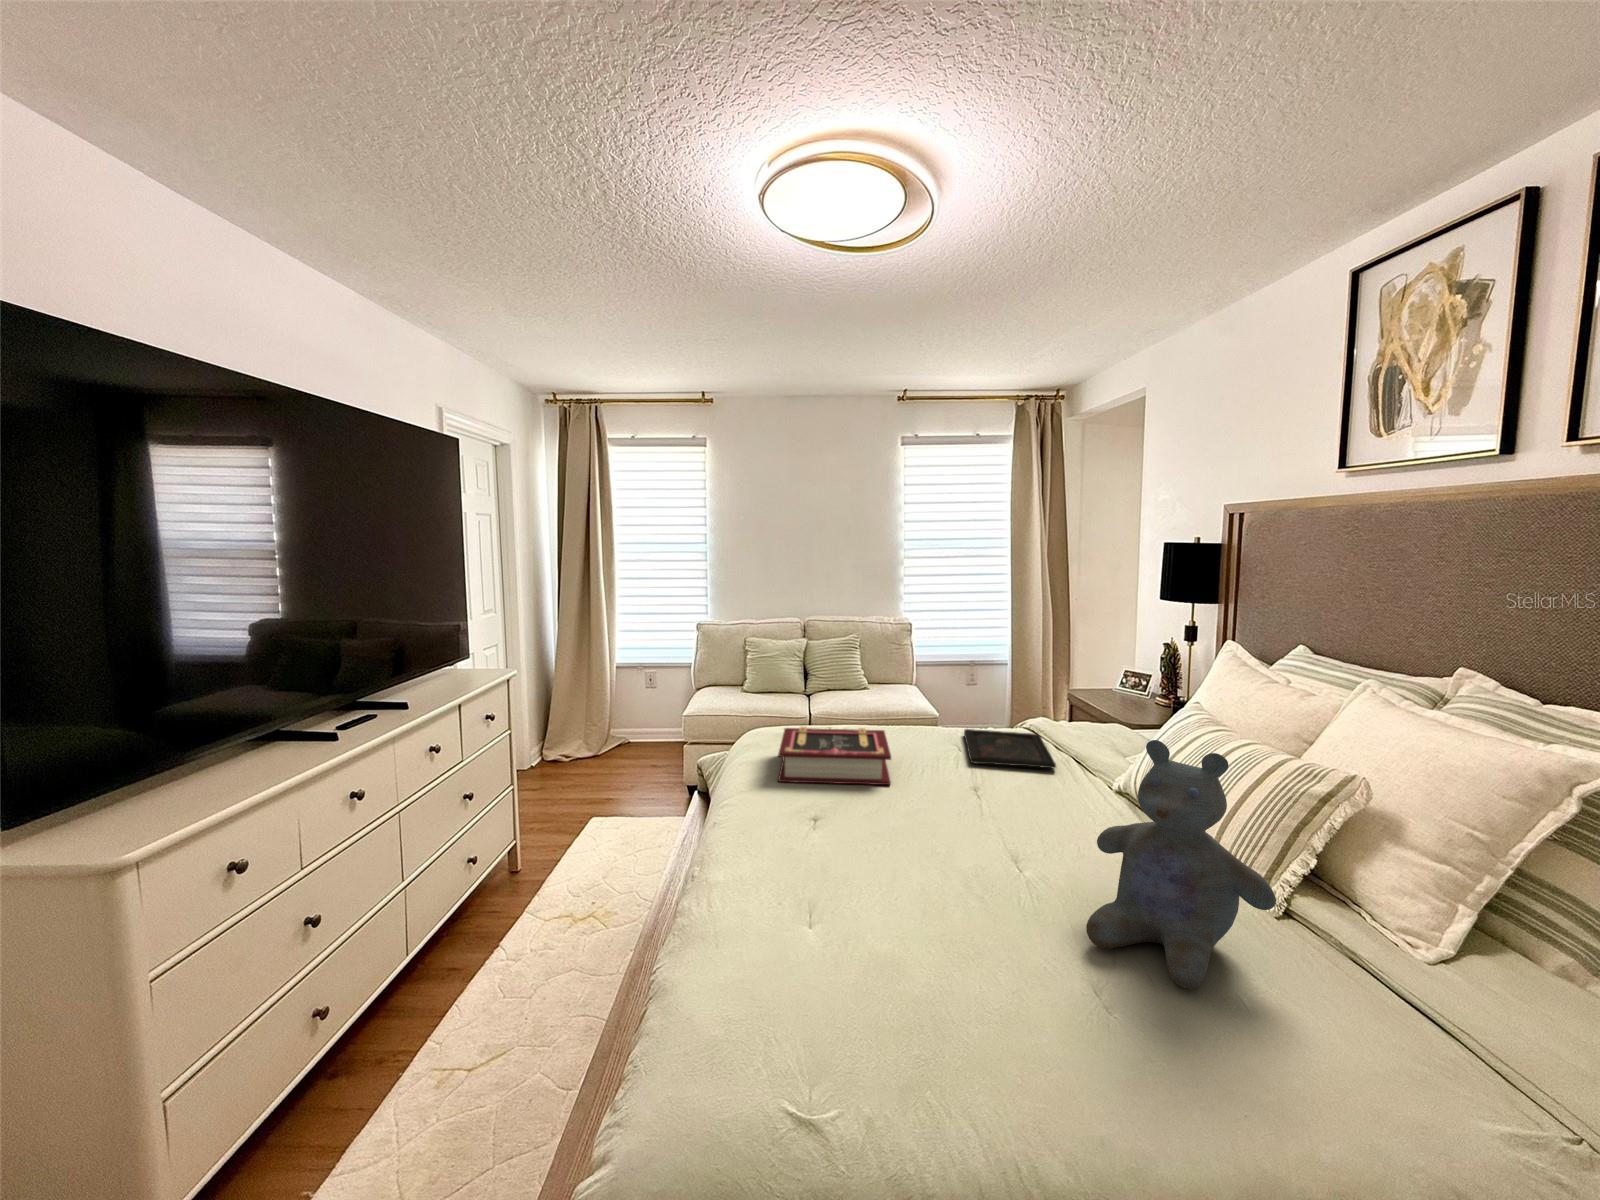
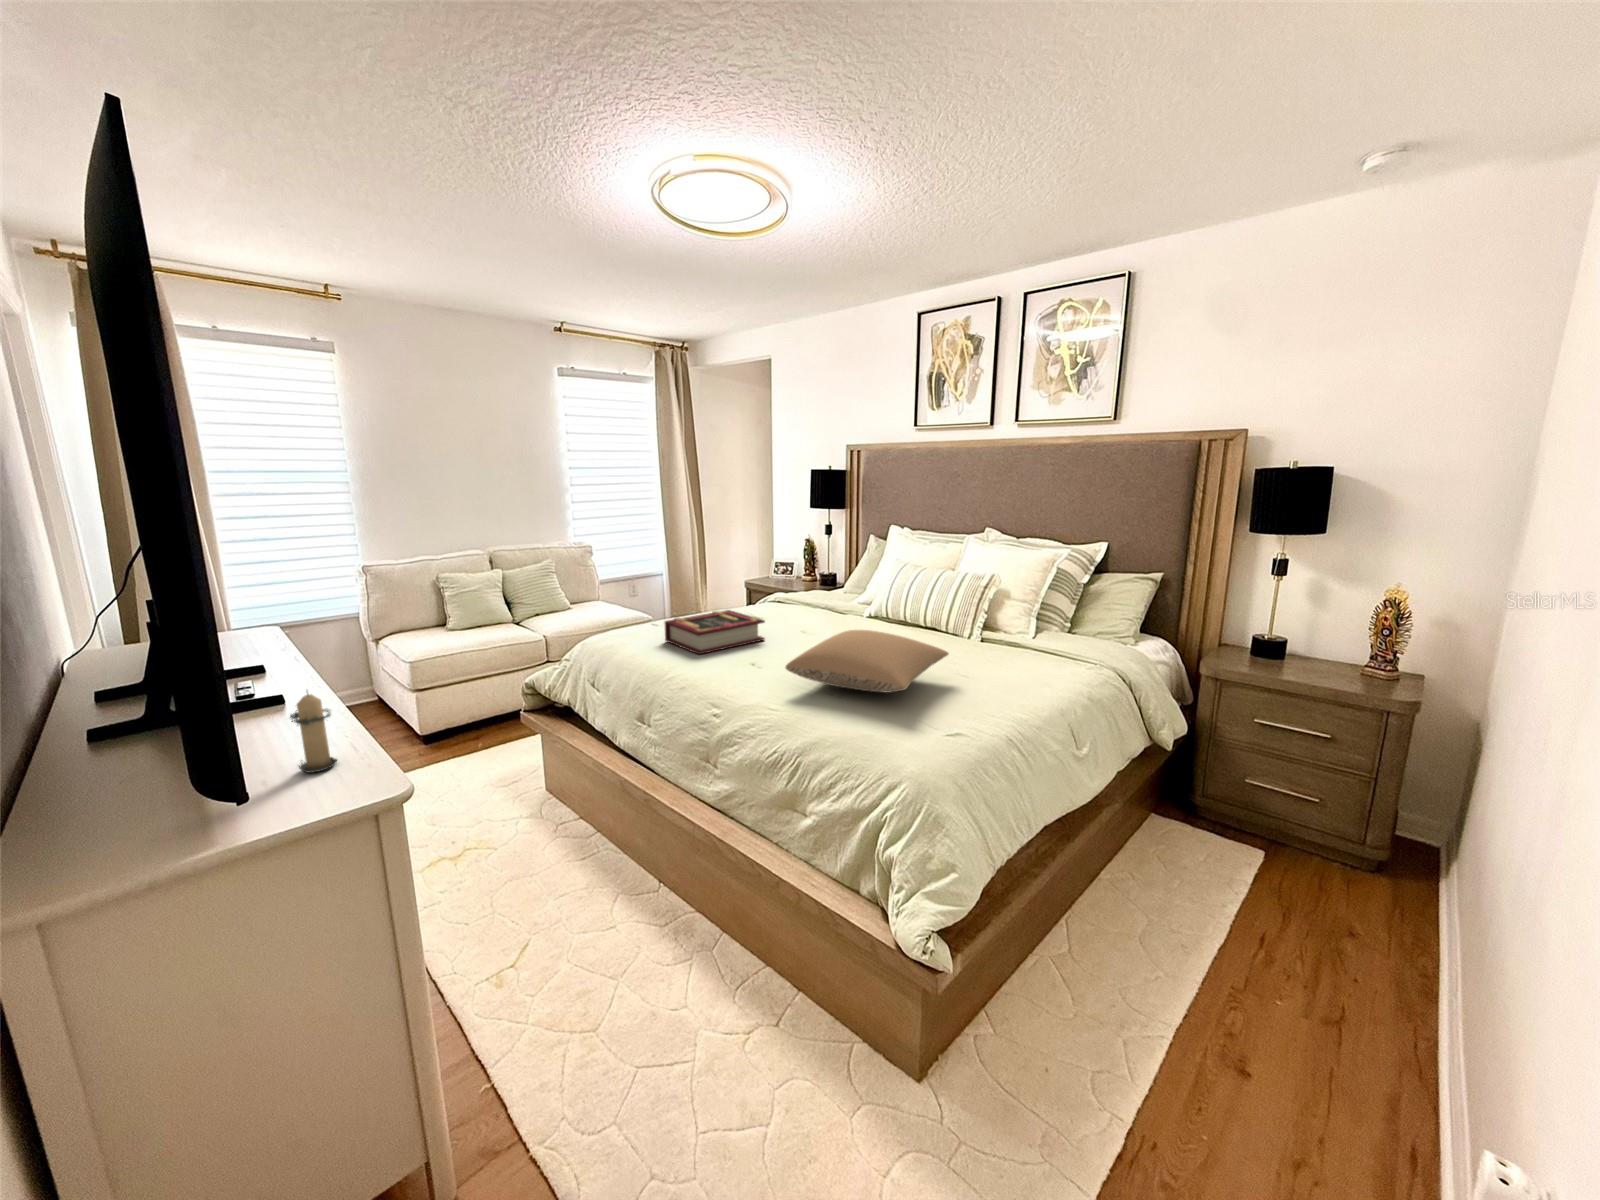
candle: none [129,729,182,806] -> present [290,693,337,773]
tray: present [964,729,1056,768] -> none [749,600,828,621]
stuffed bear: present [1086,740,1276,989] -> none [930,566,1008,667]
pillow: none [745,809,1035,958] -> present [785,630,948,693]

